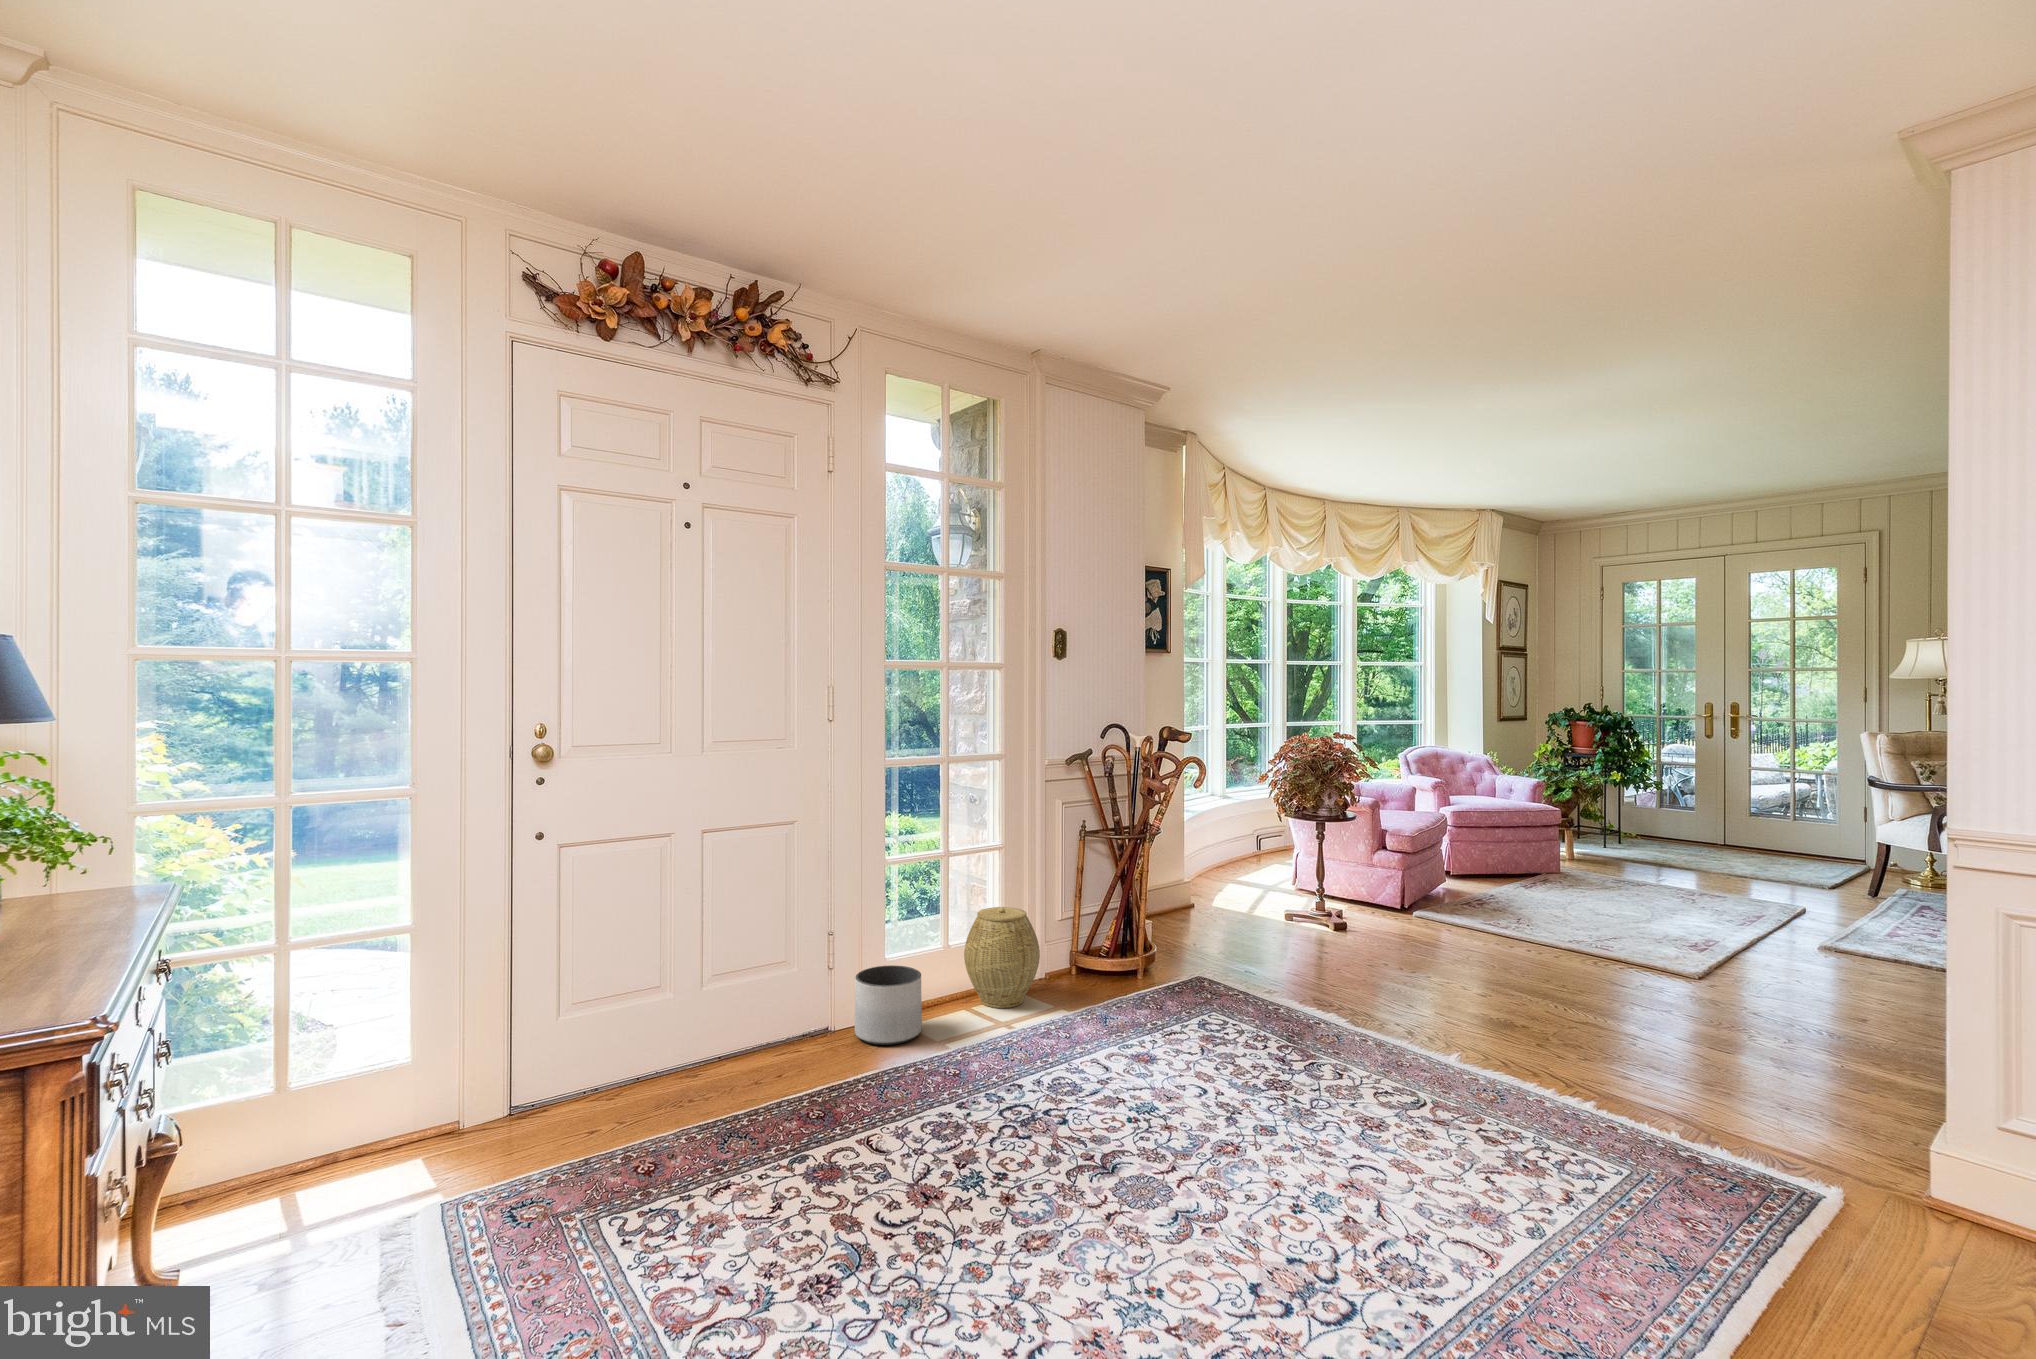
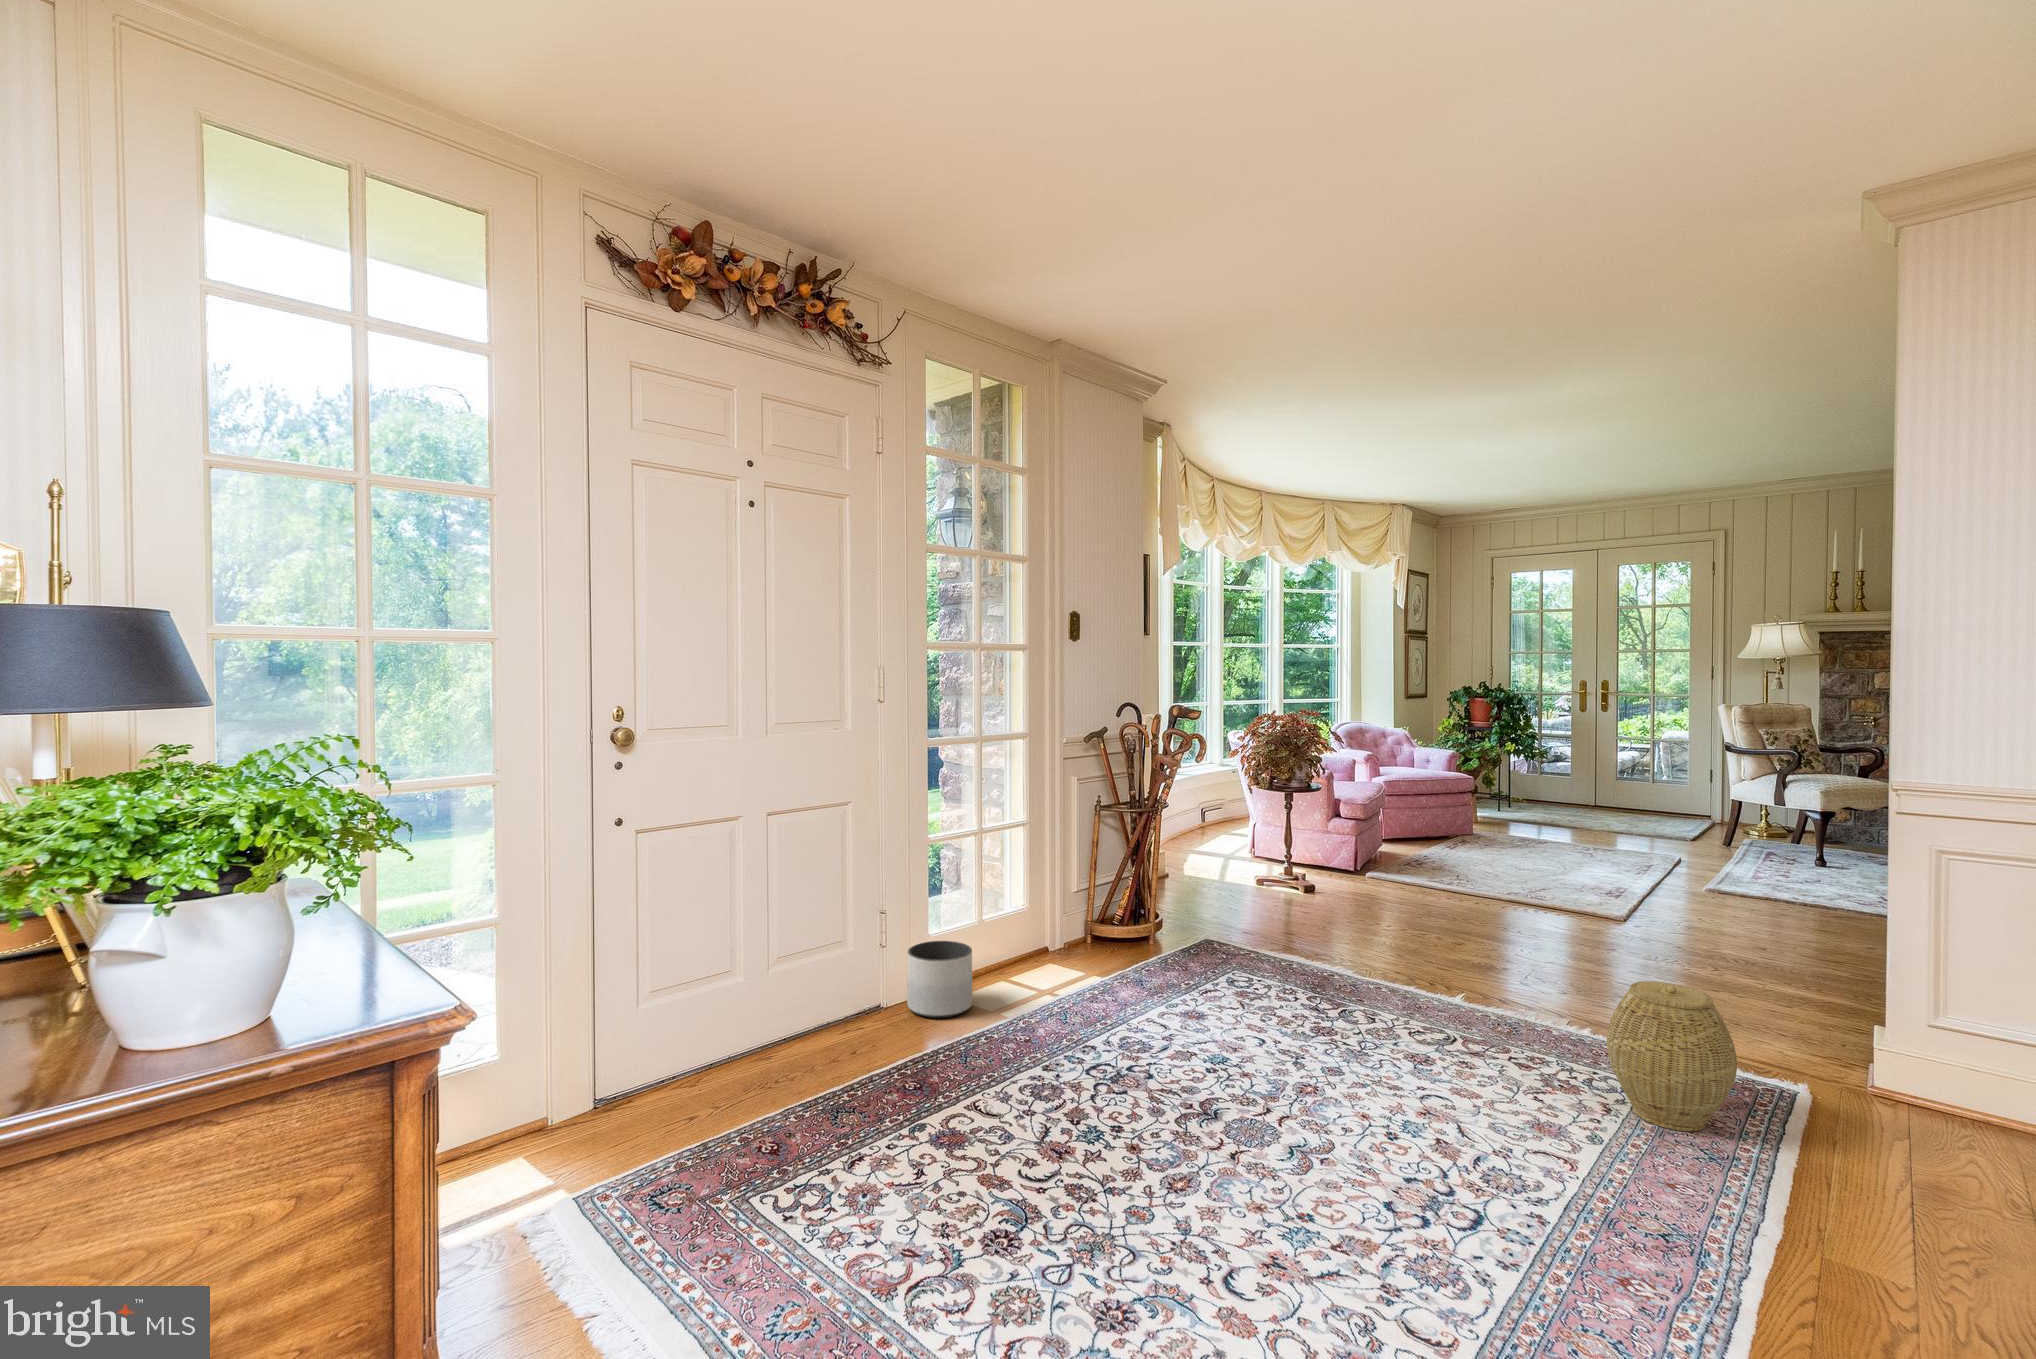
woven basket: present [964,907,1040,1008] -> present [1606,981,1737,1131]

